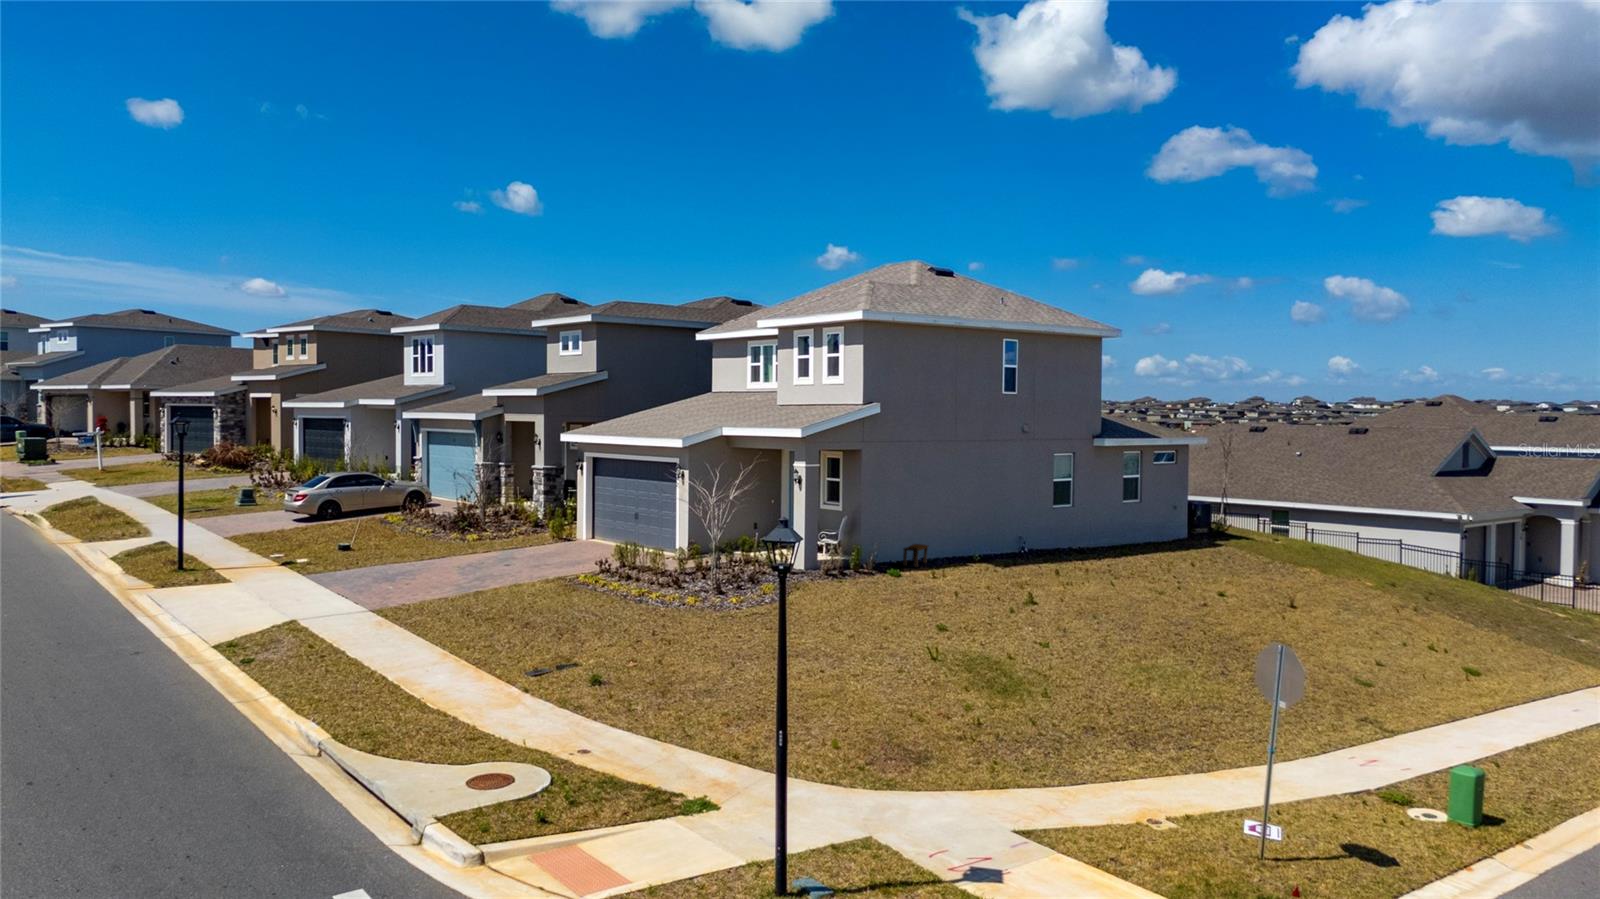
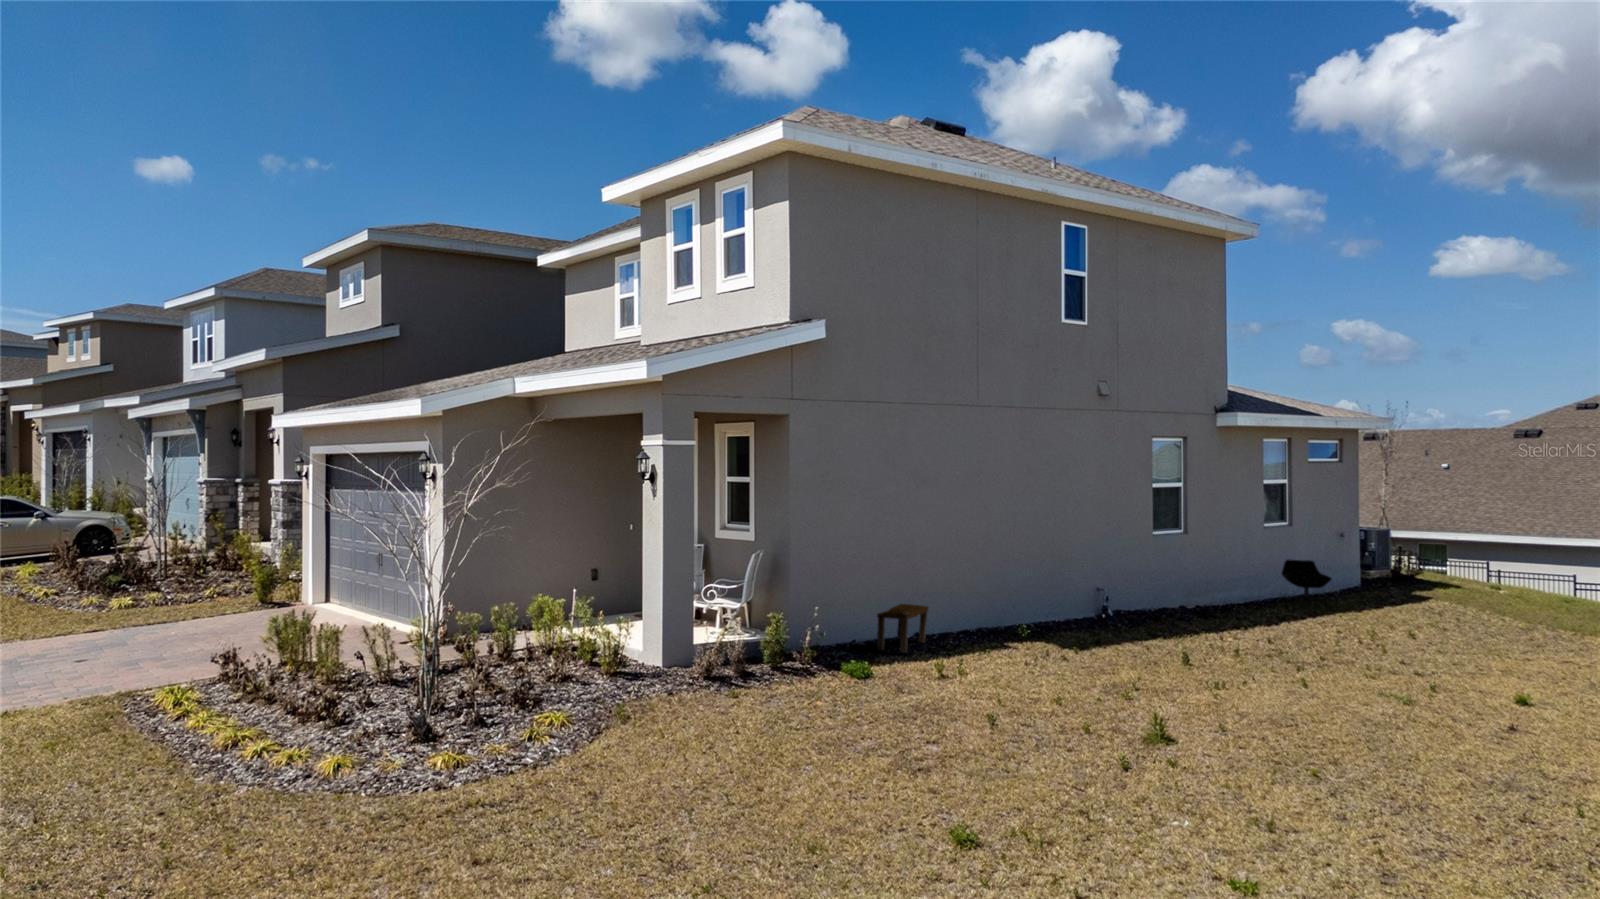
lounge chair: none [1132,523,1159,547] -> present [1282,559,1331,598]

